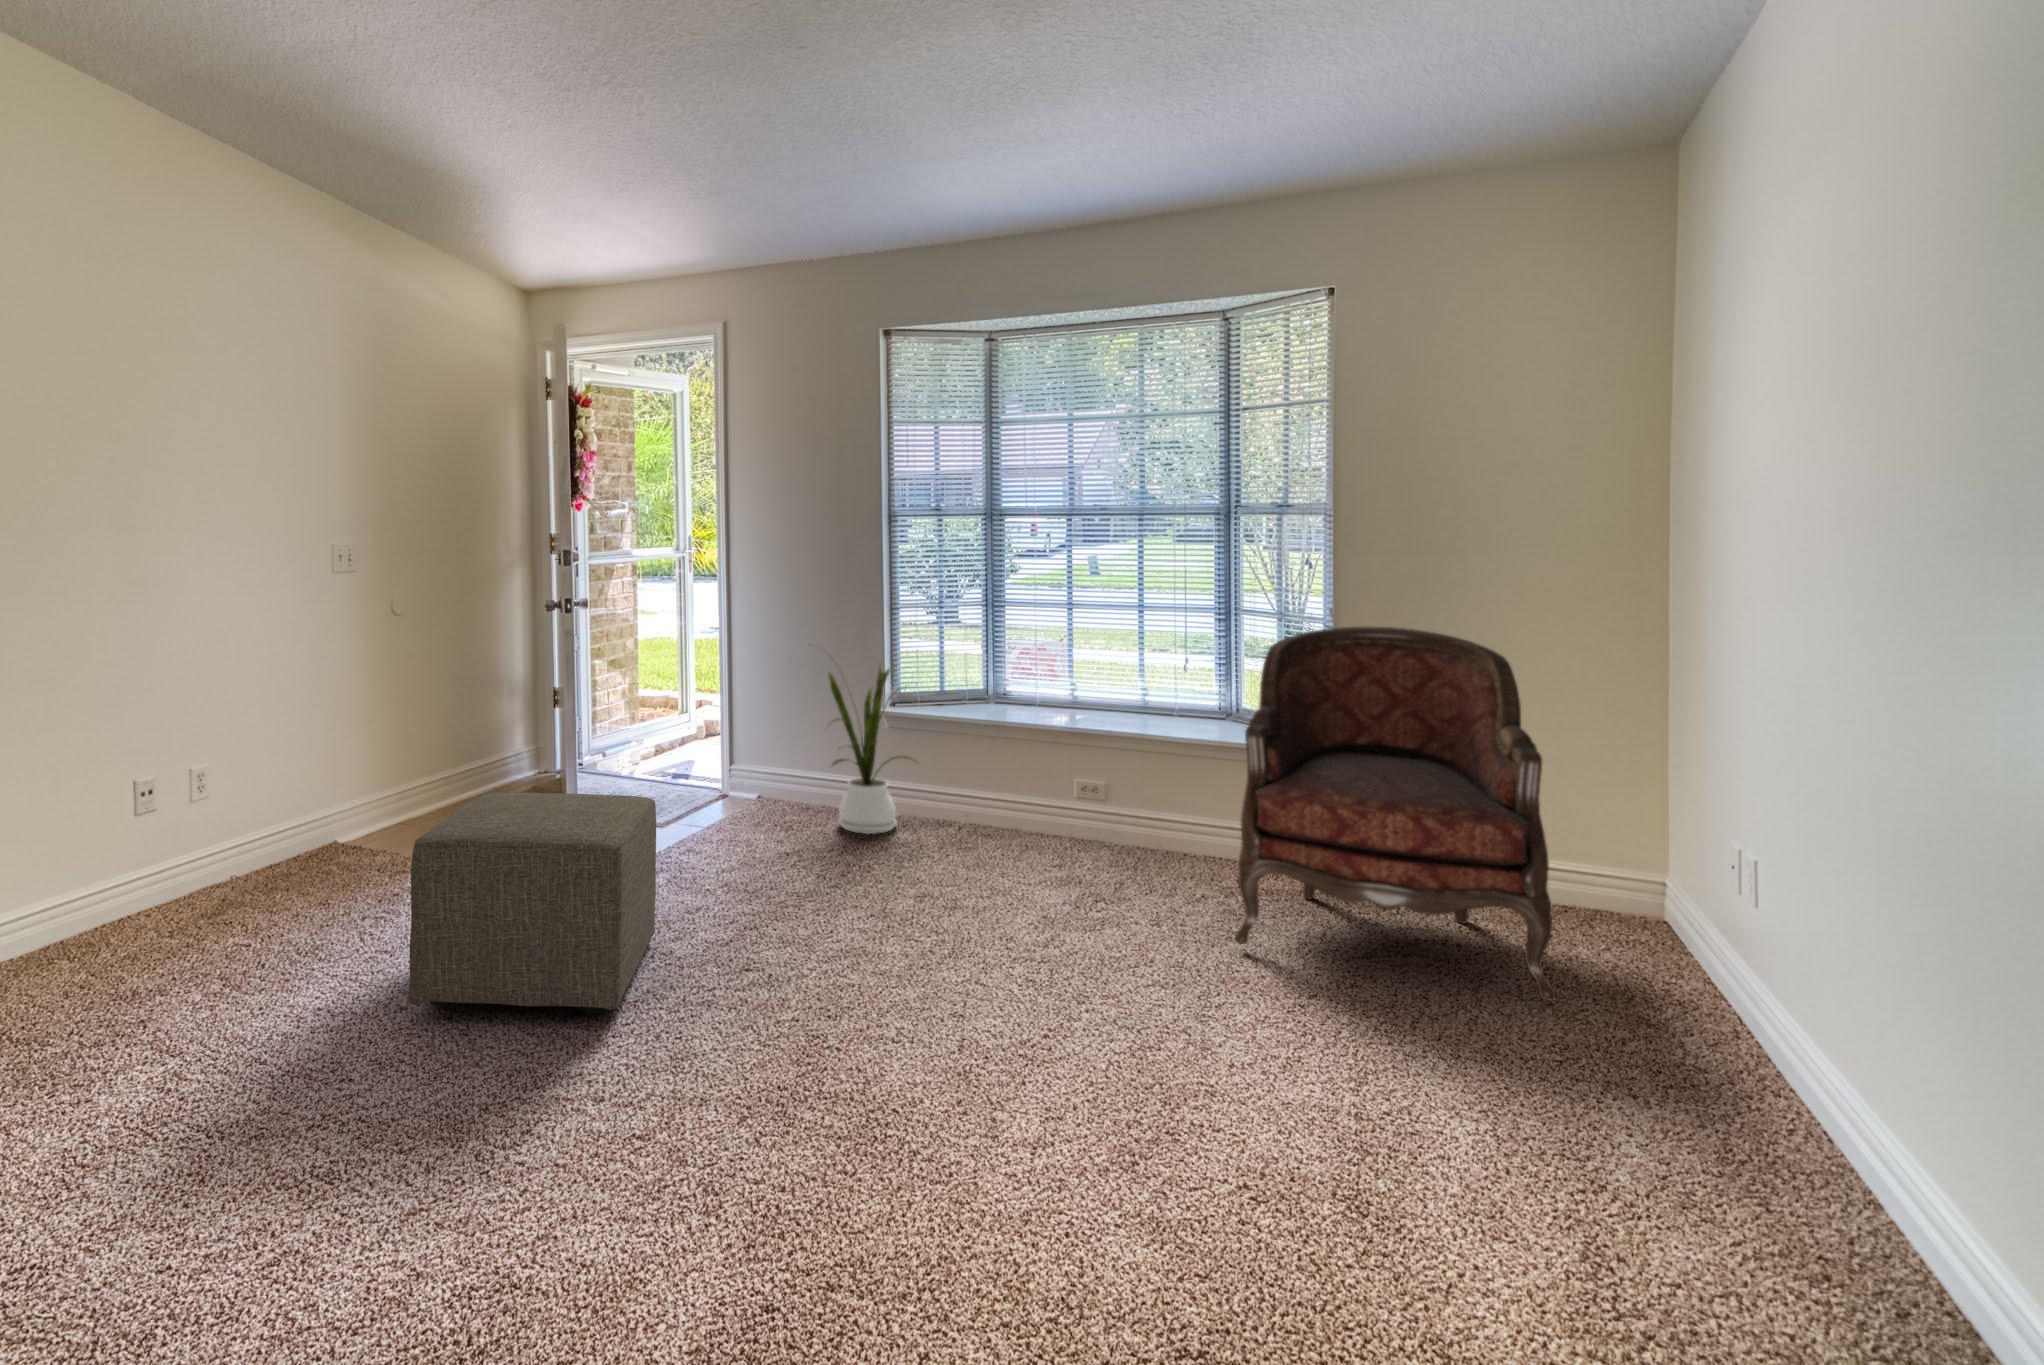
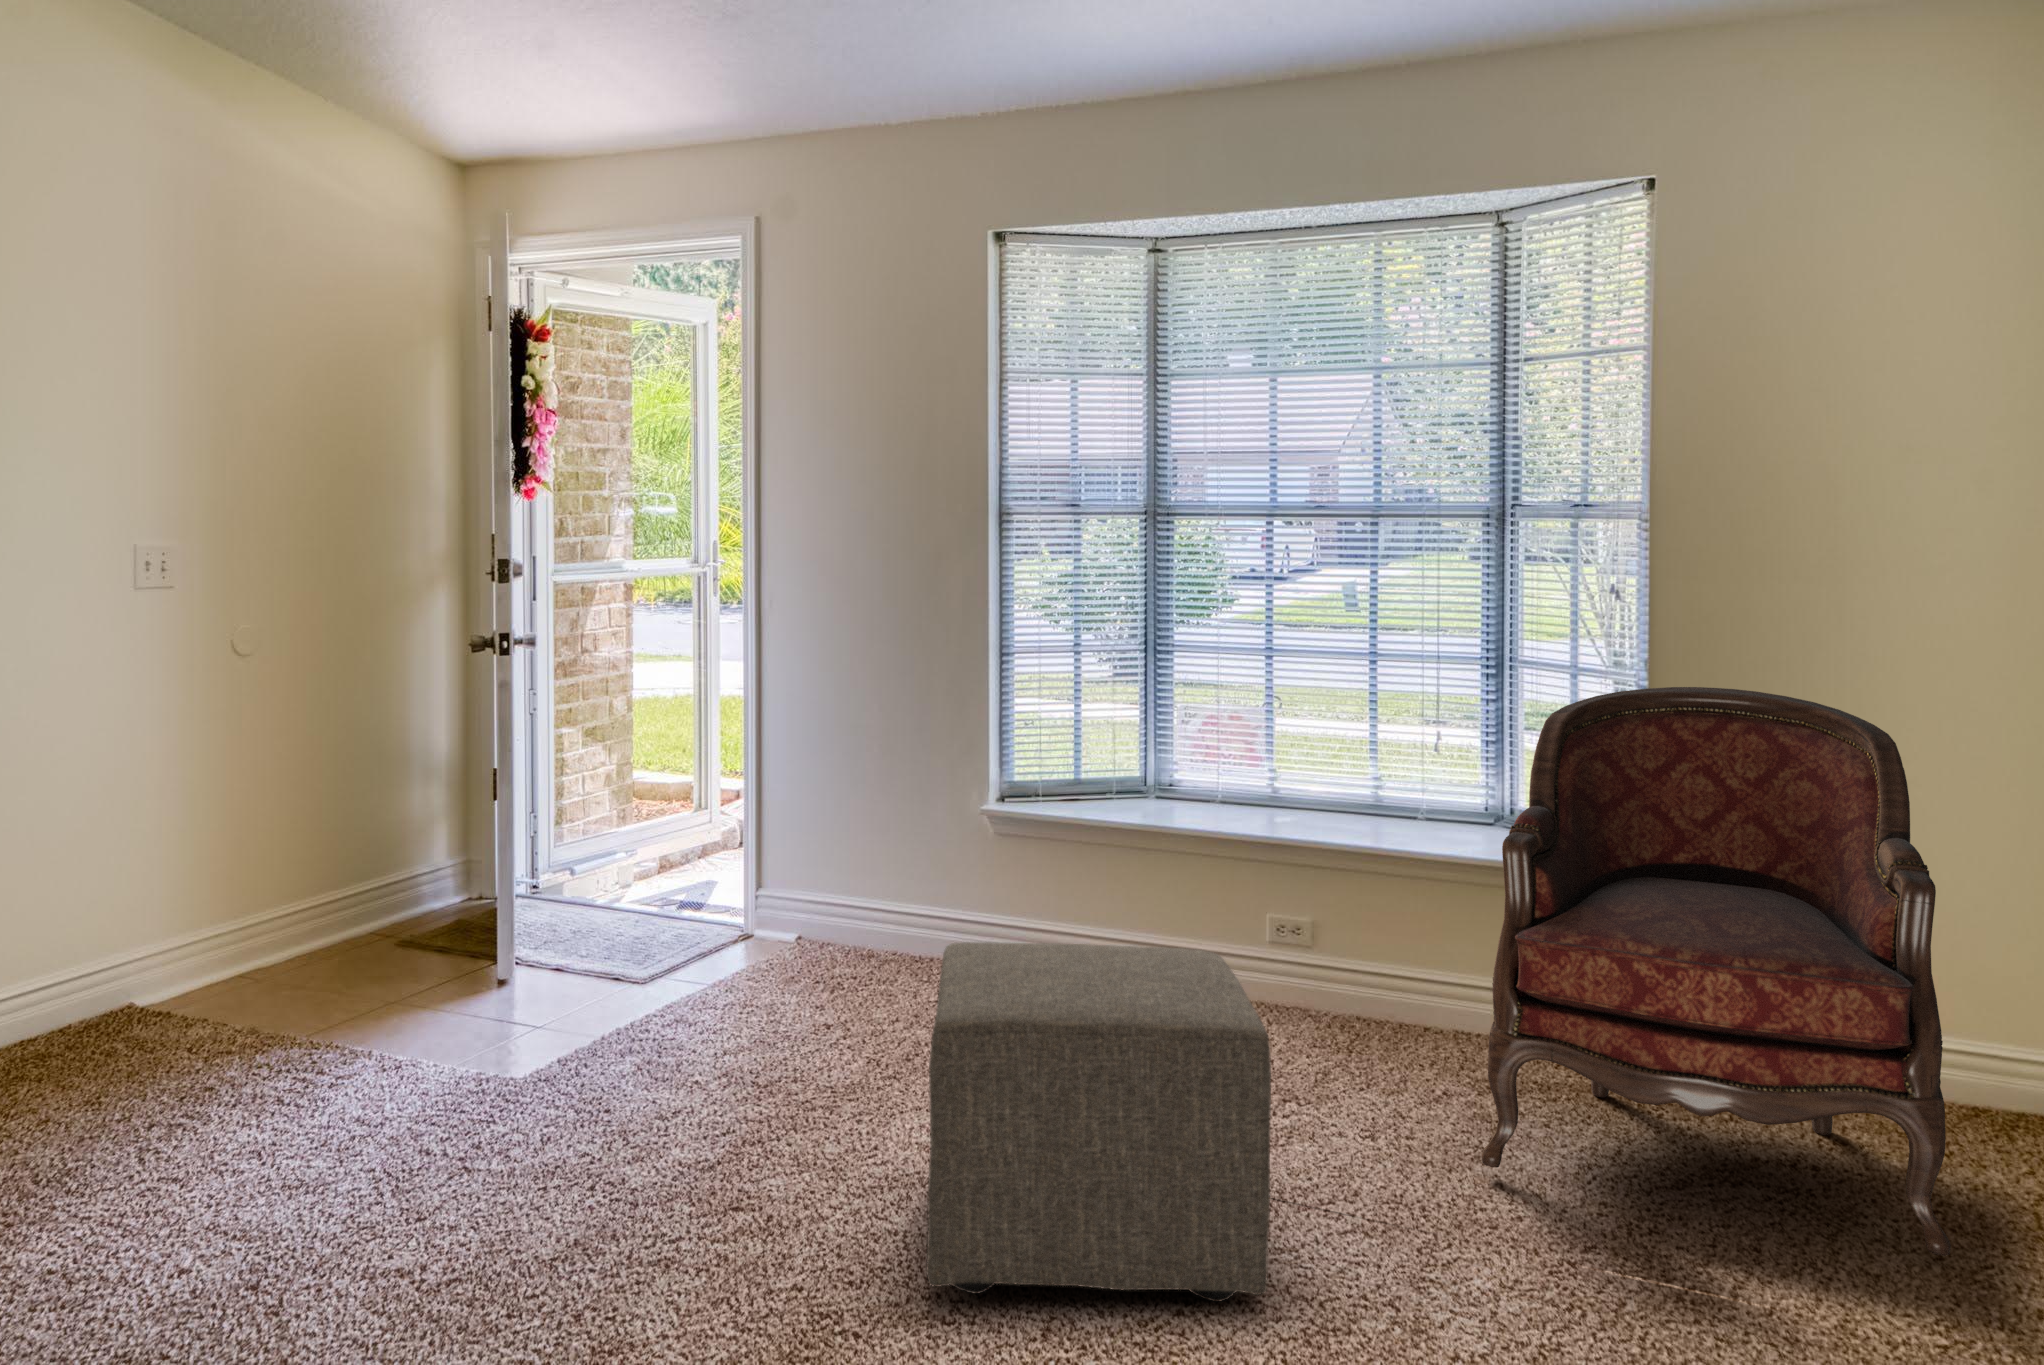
house plant: present [813,645,912,834] -> none [866,705,1038,994]
ottoman: present [409,793,656,1014] -> present [927,942,1271,1302]

